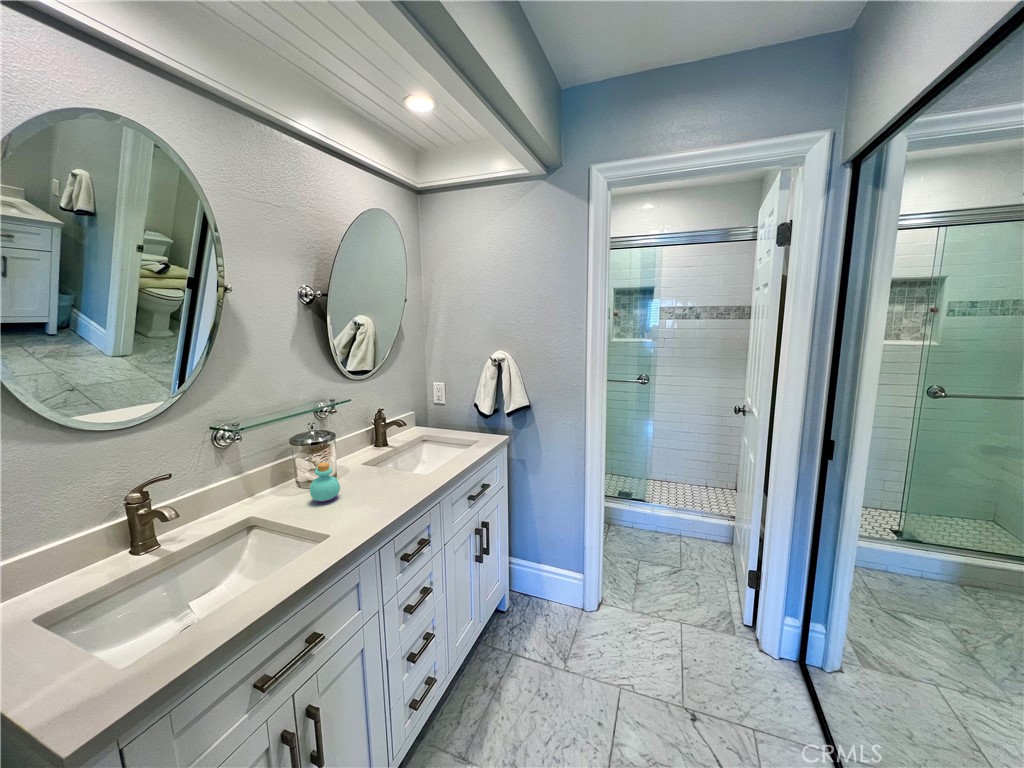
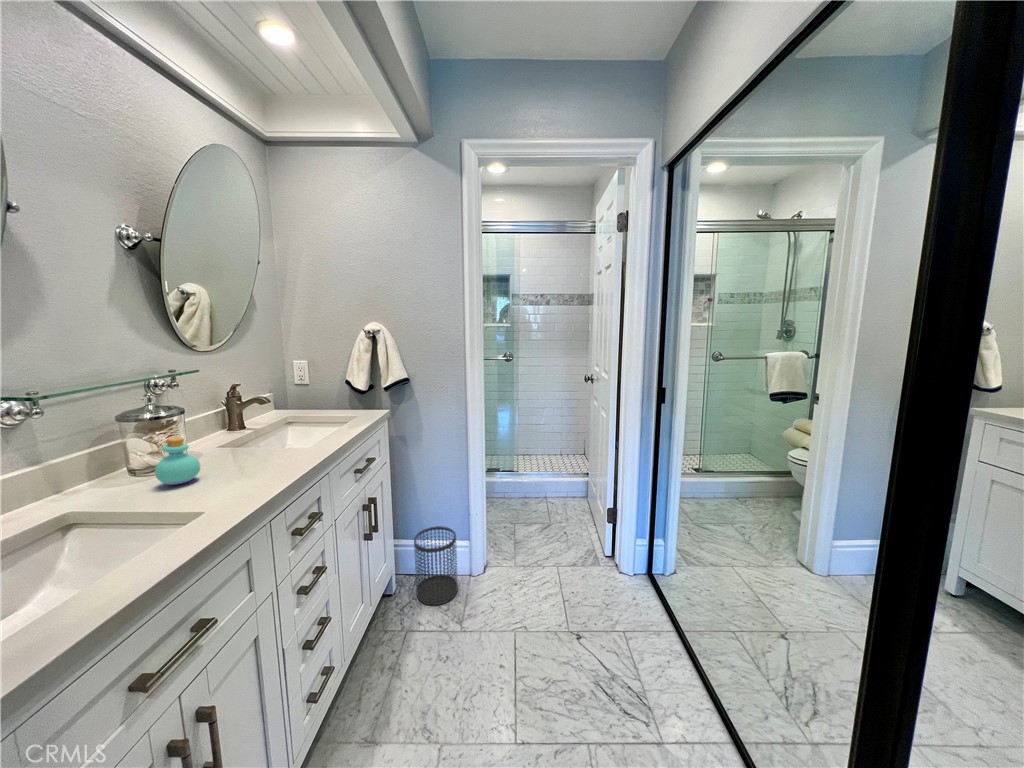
wastebasket: none [526,552,567,634] -> present [414,526,458,605]

